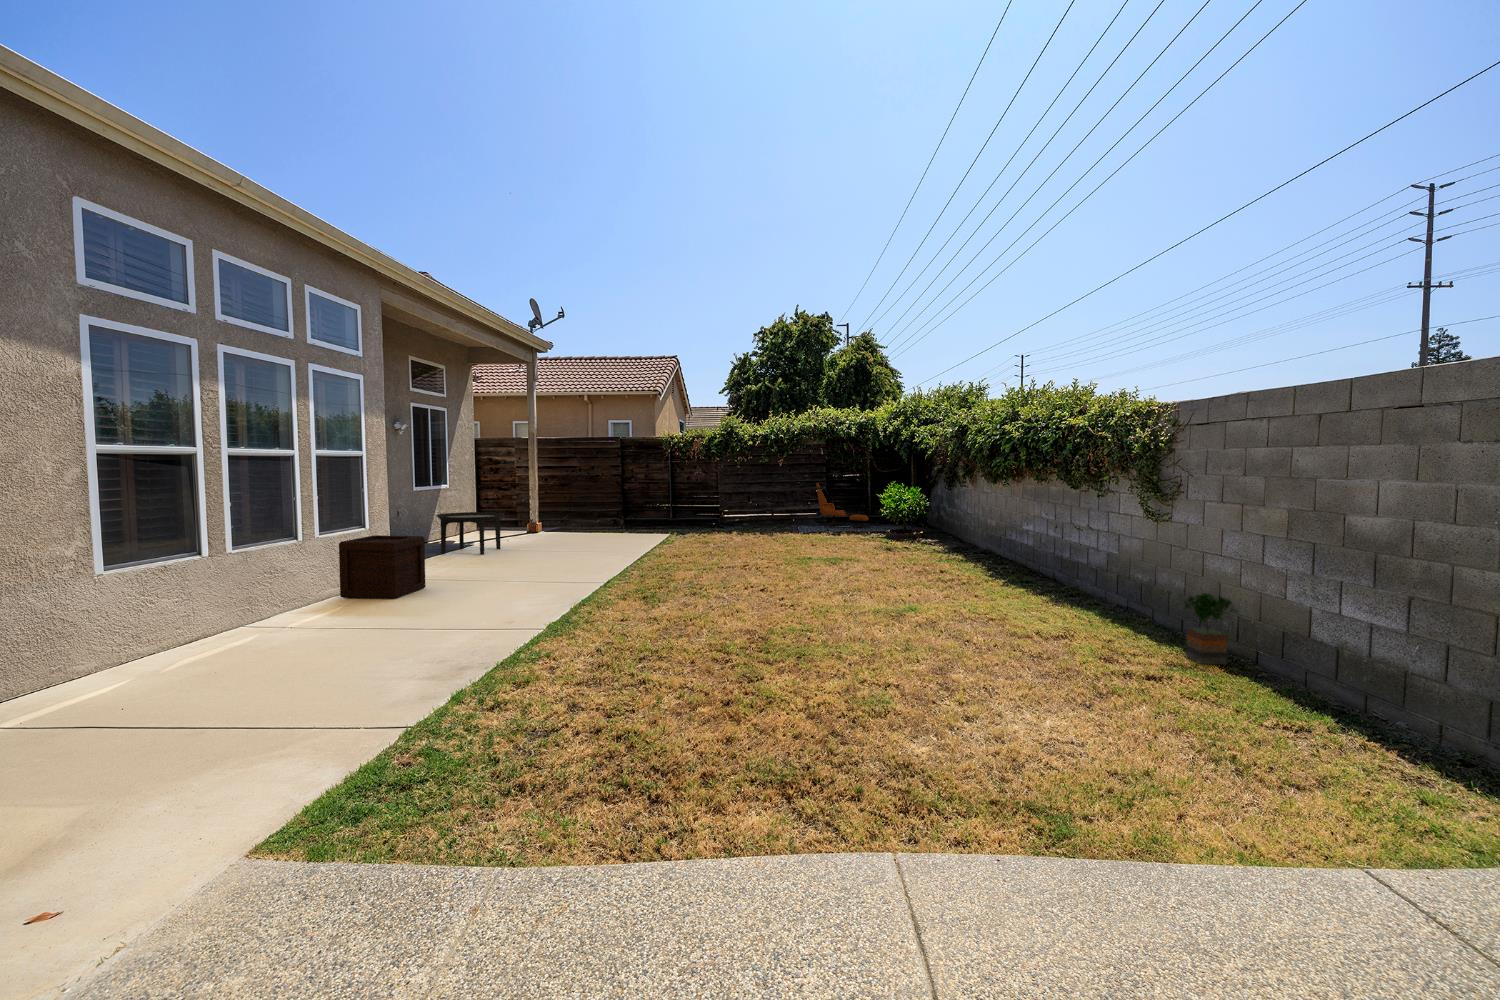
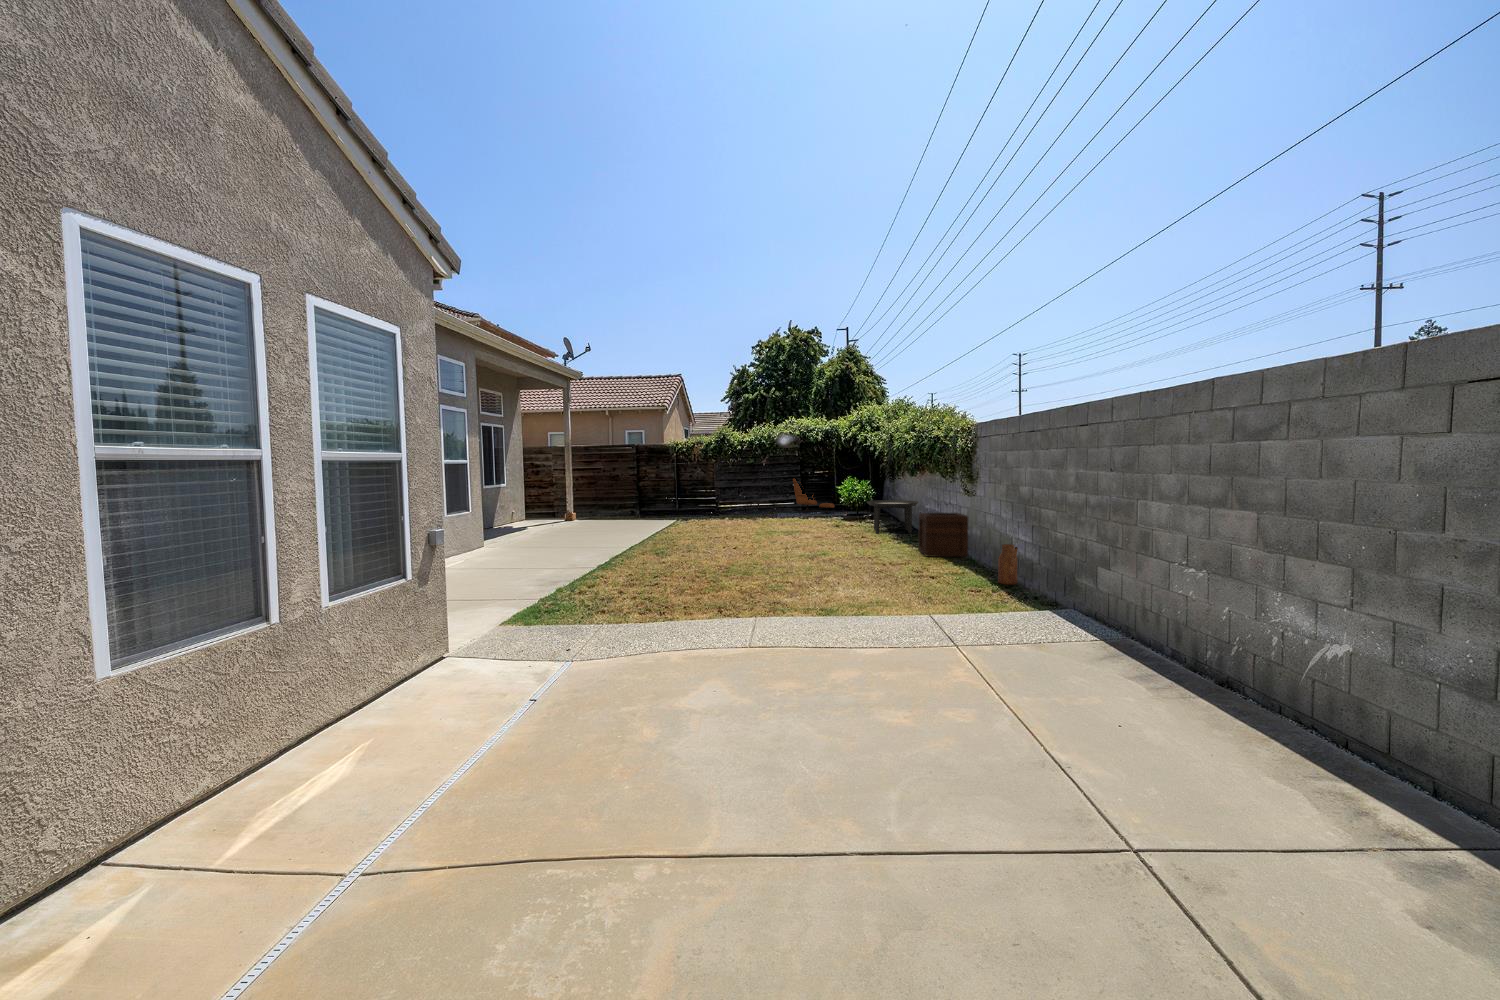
round table: present [436,512,505,555] -> present [867,500,918,534]
wooden crate: present [339,535,425,599] -> present [919,513,968,557]
potted tree: present [1184,593,1238,664] -> none [964,531,995,572]
watering can: none [1293,631,1362,712] -> present [998,544,1018,585]

